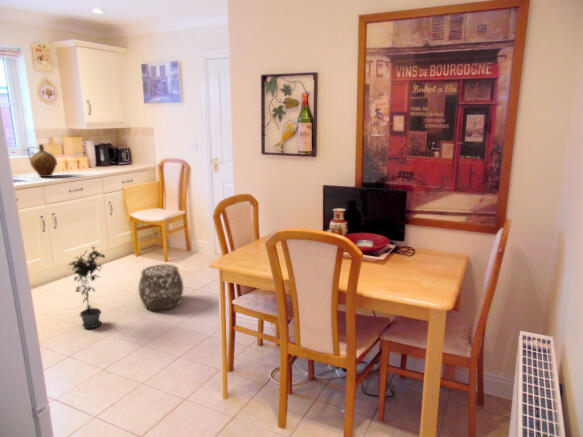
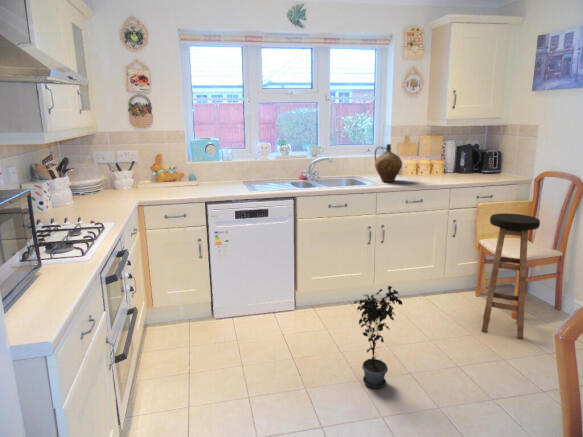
bar stool: none [140,189,177,274] -> present [482,213,540,339]
woven basket: present [139,265,183,310] -> none [443,330,514,407]

